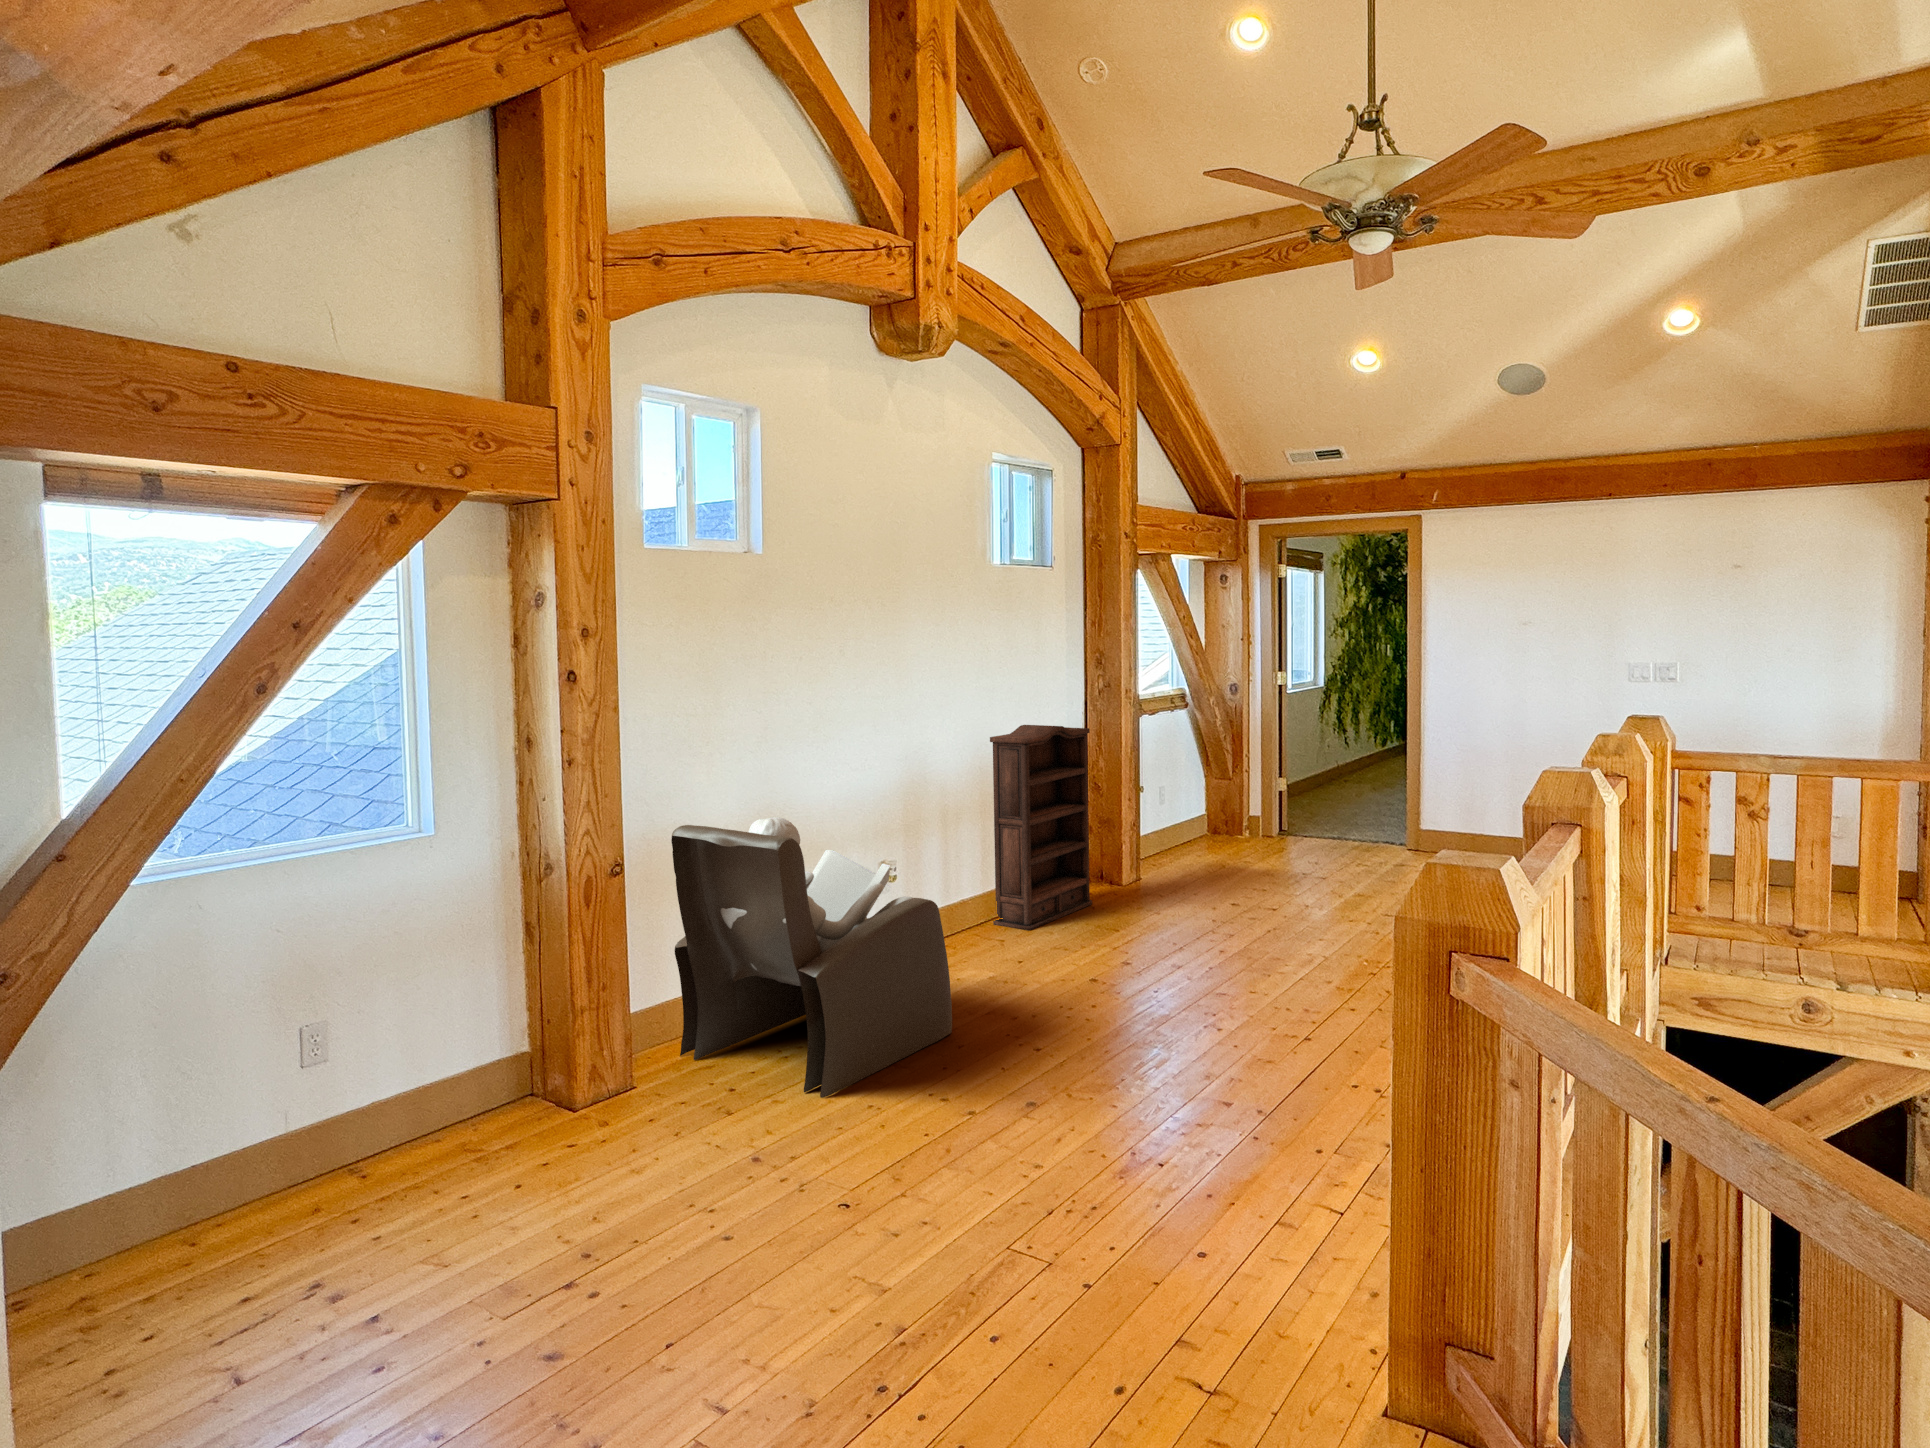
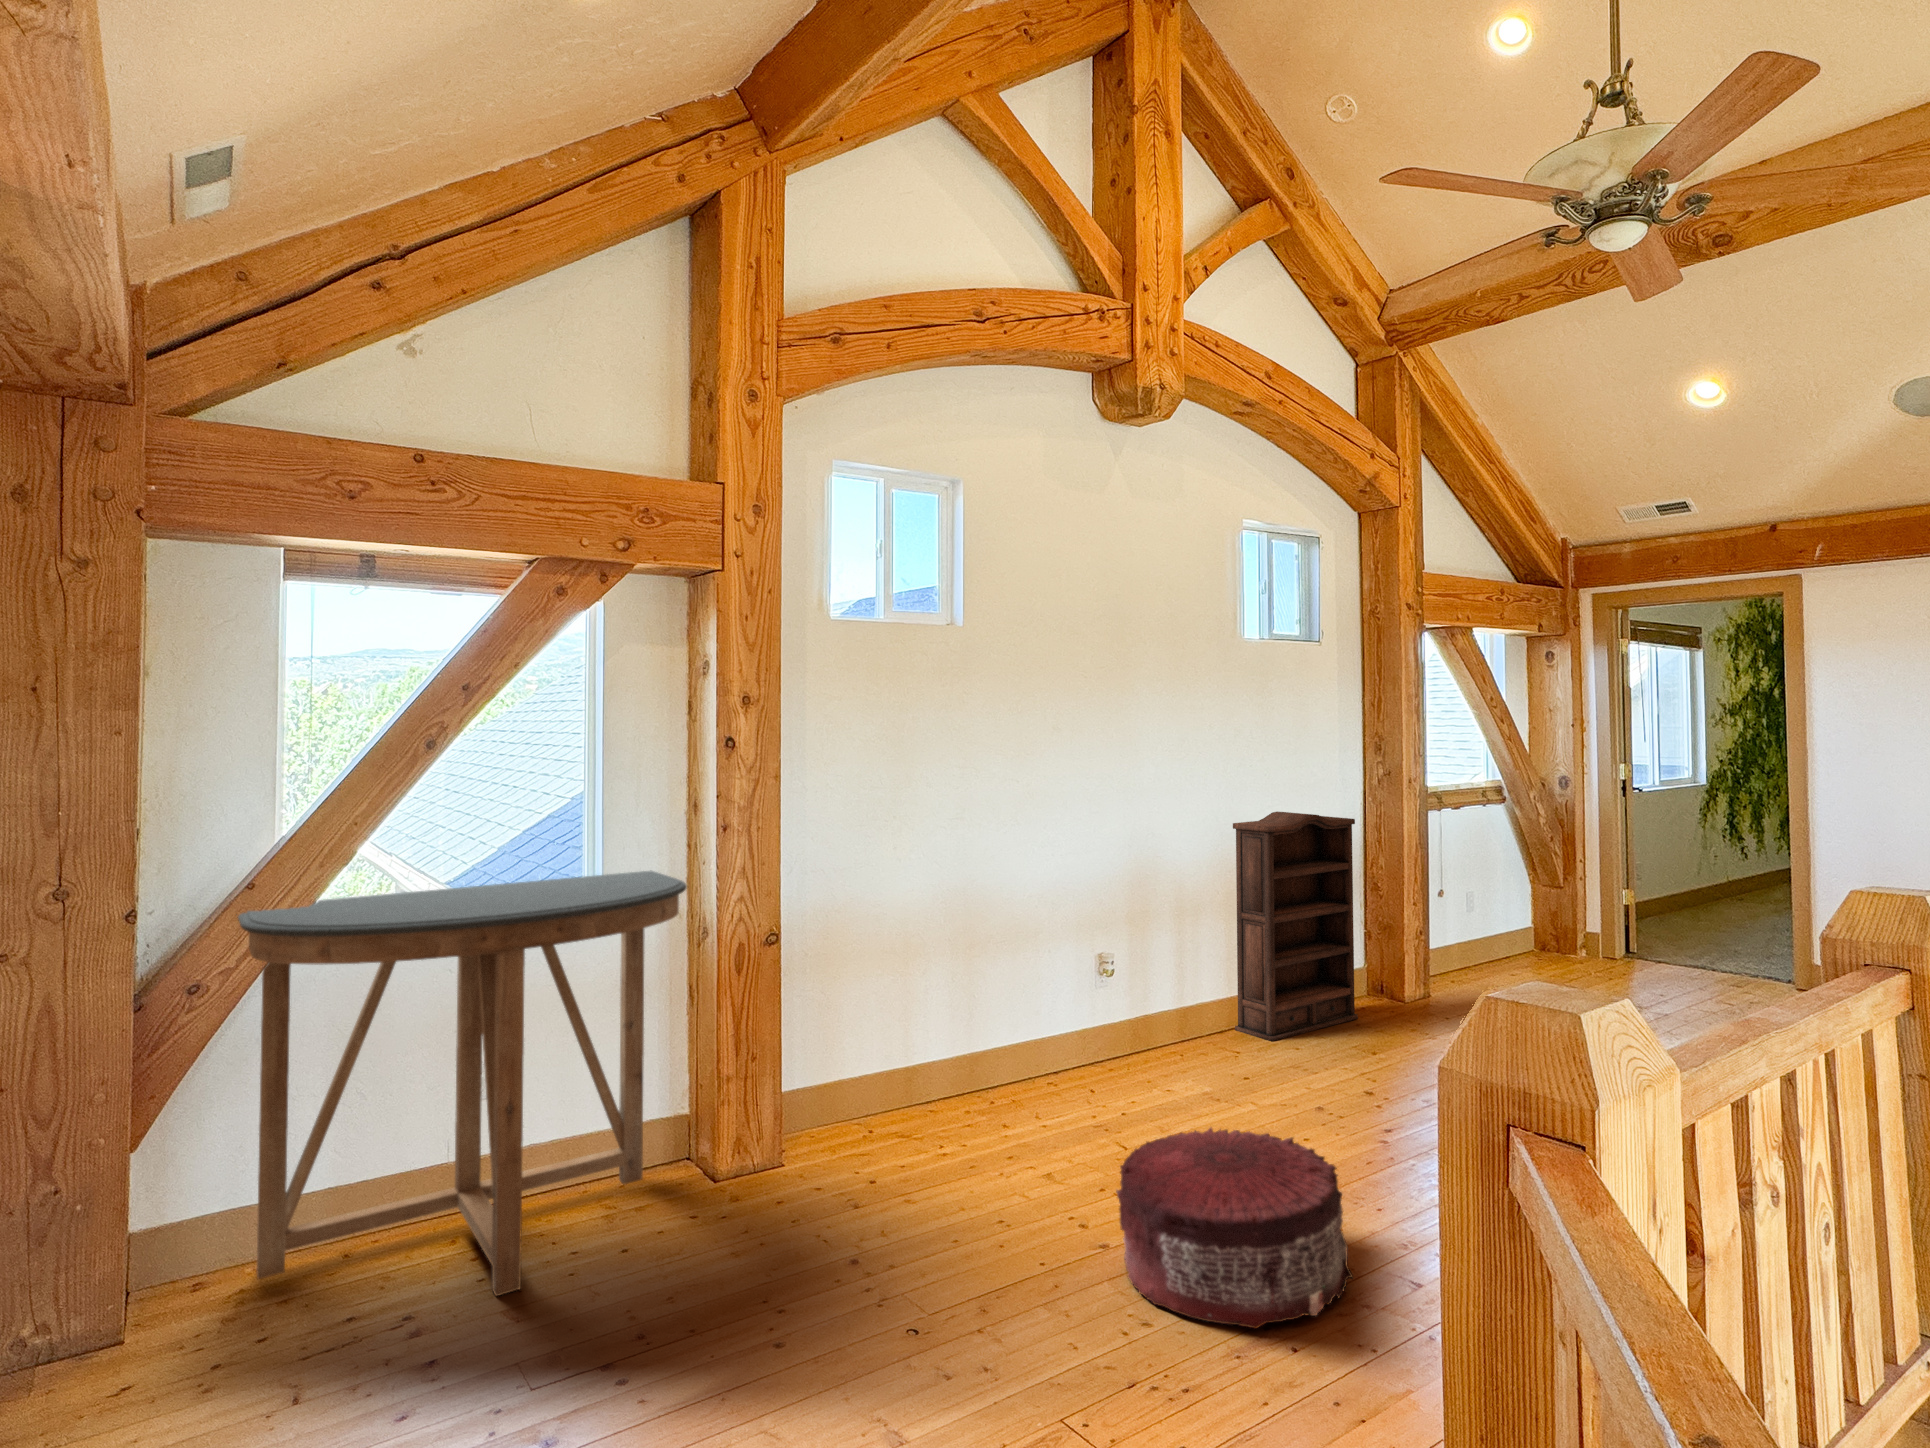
console table: none [31,813,545,1287] -> present [237,871,687,1296]
armchair: present [671,817,952,1098] -> none [838,895,1128,1204]
pouf: none [988,996,1183,1148] -> present [1116,1128,1353,1328]

